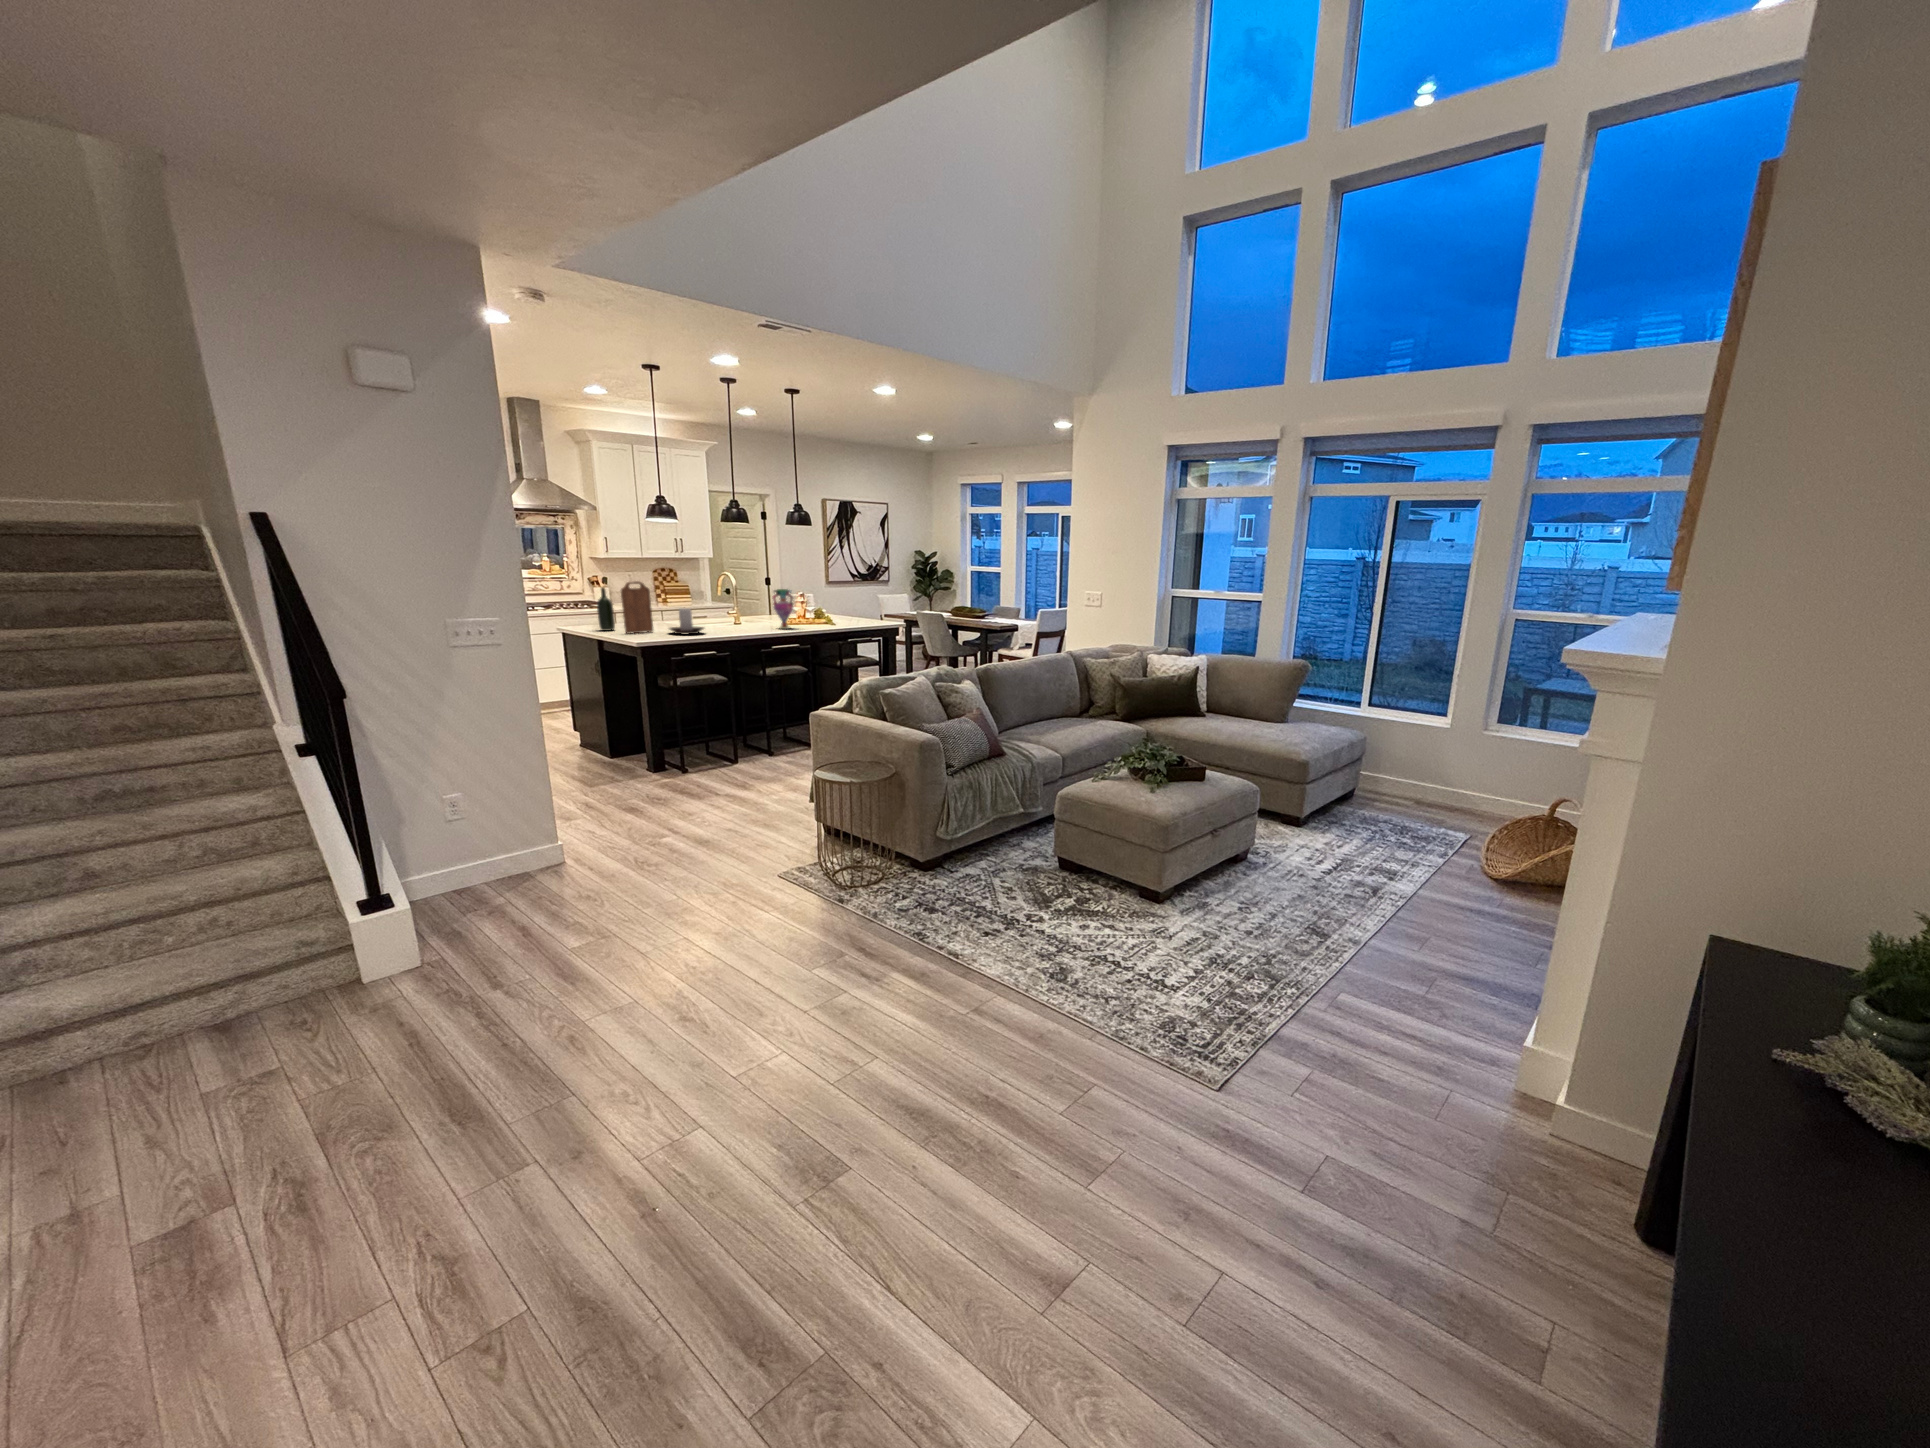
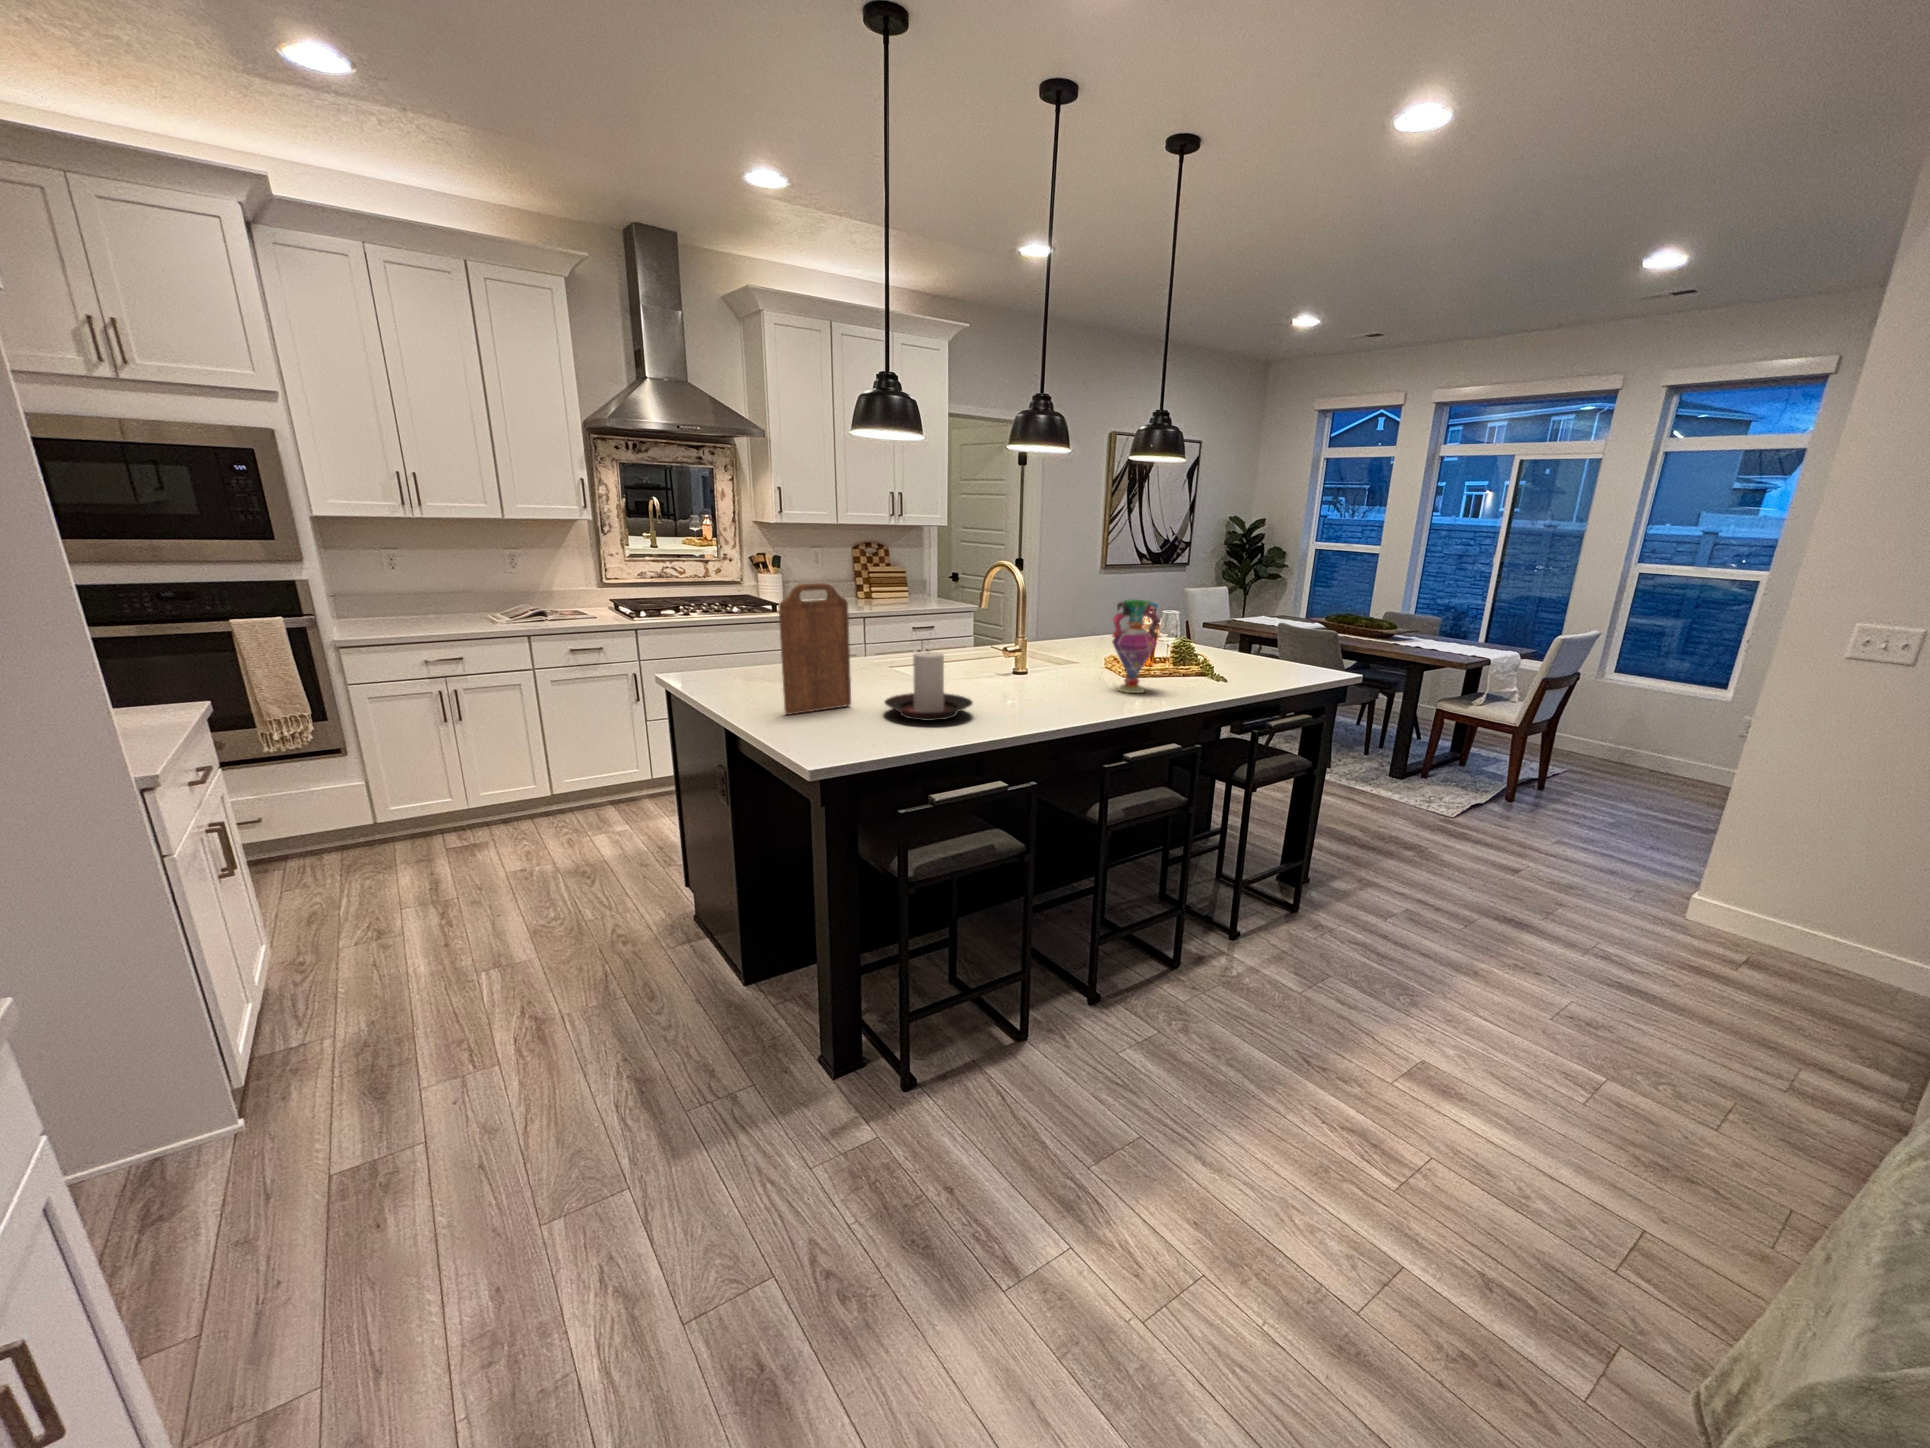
wine bottle: present [597,587,615,631] -> none [726,593,766,700]

